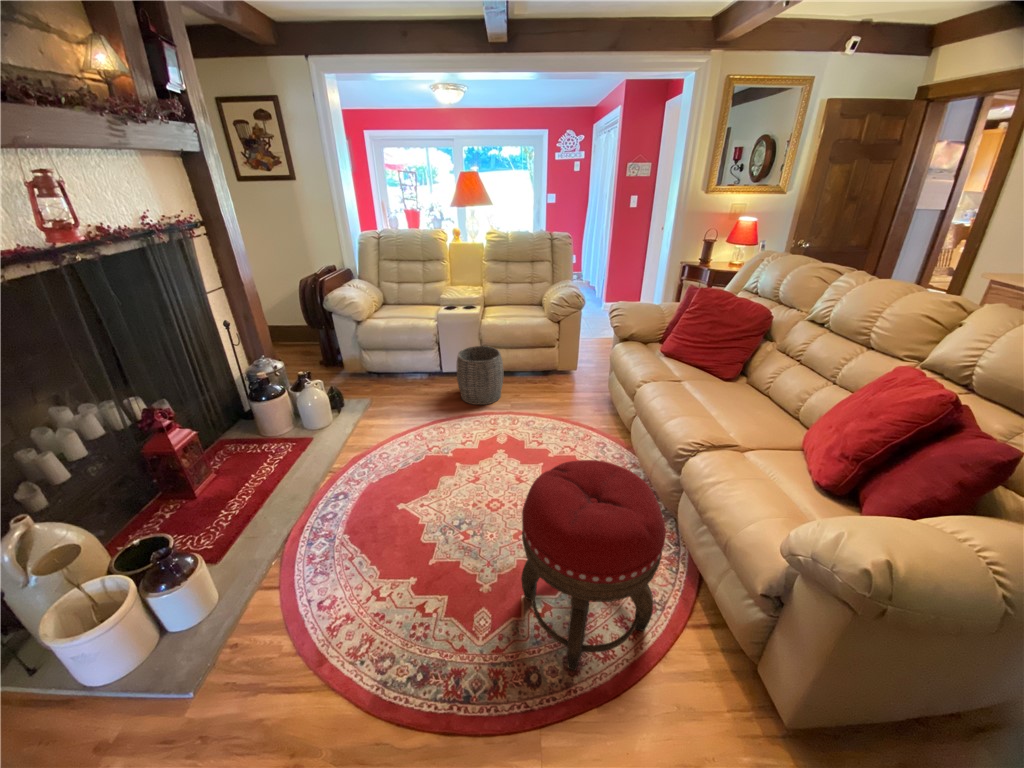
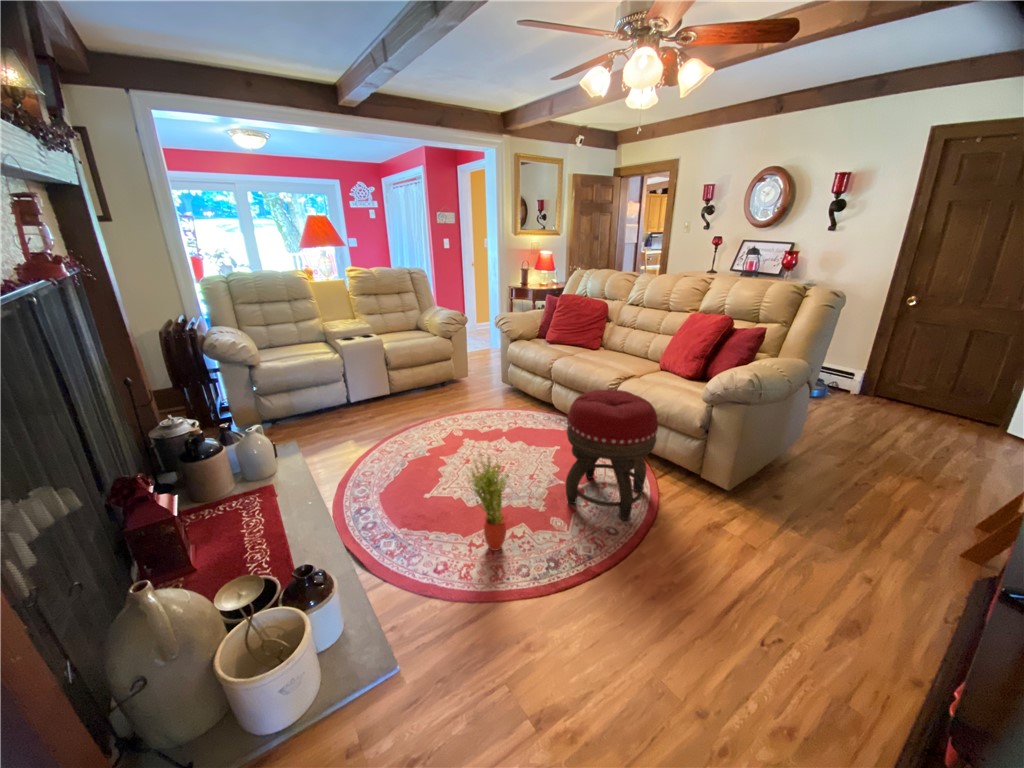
woven basket: present [457,346,504,405] -> none [380,366,424,419]
potted plant: none [344,499,404,618] -> present [467,453,509,551]

